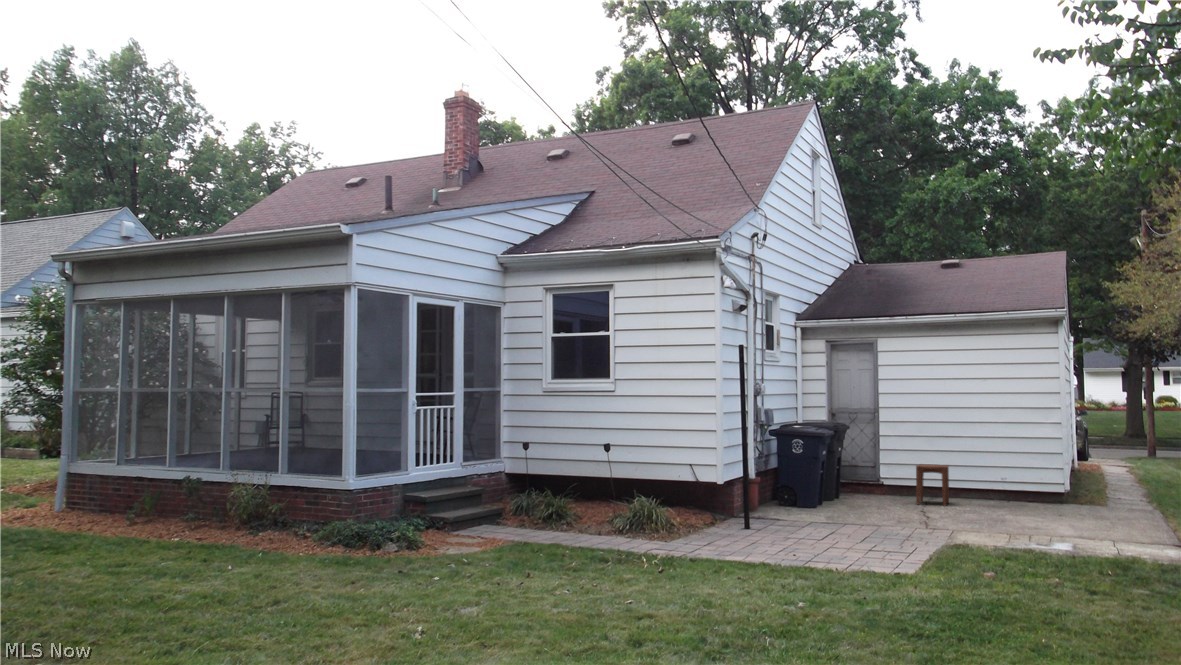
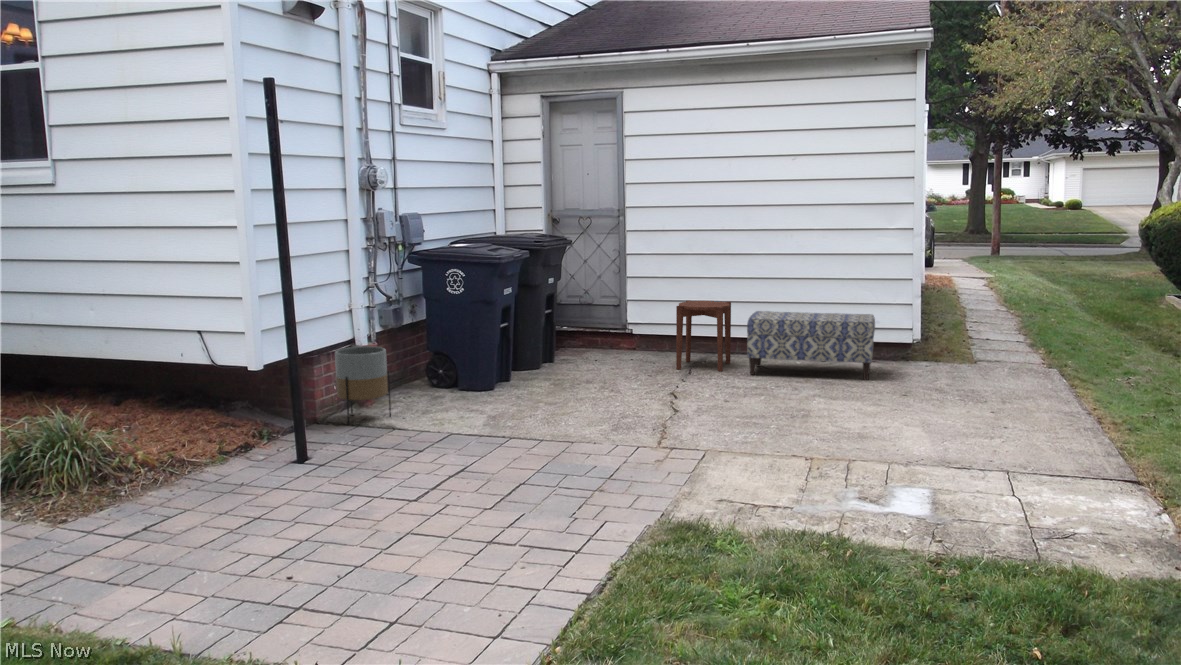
bench: none [962,471,1040,511] -> present [747,311,875,380]
planter: none [743,478,771,518] -> present [335,346,391,424]

